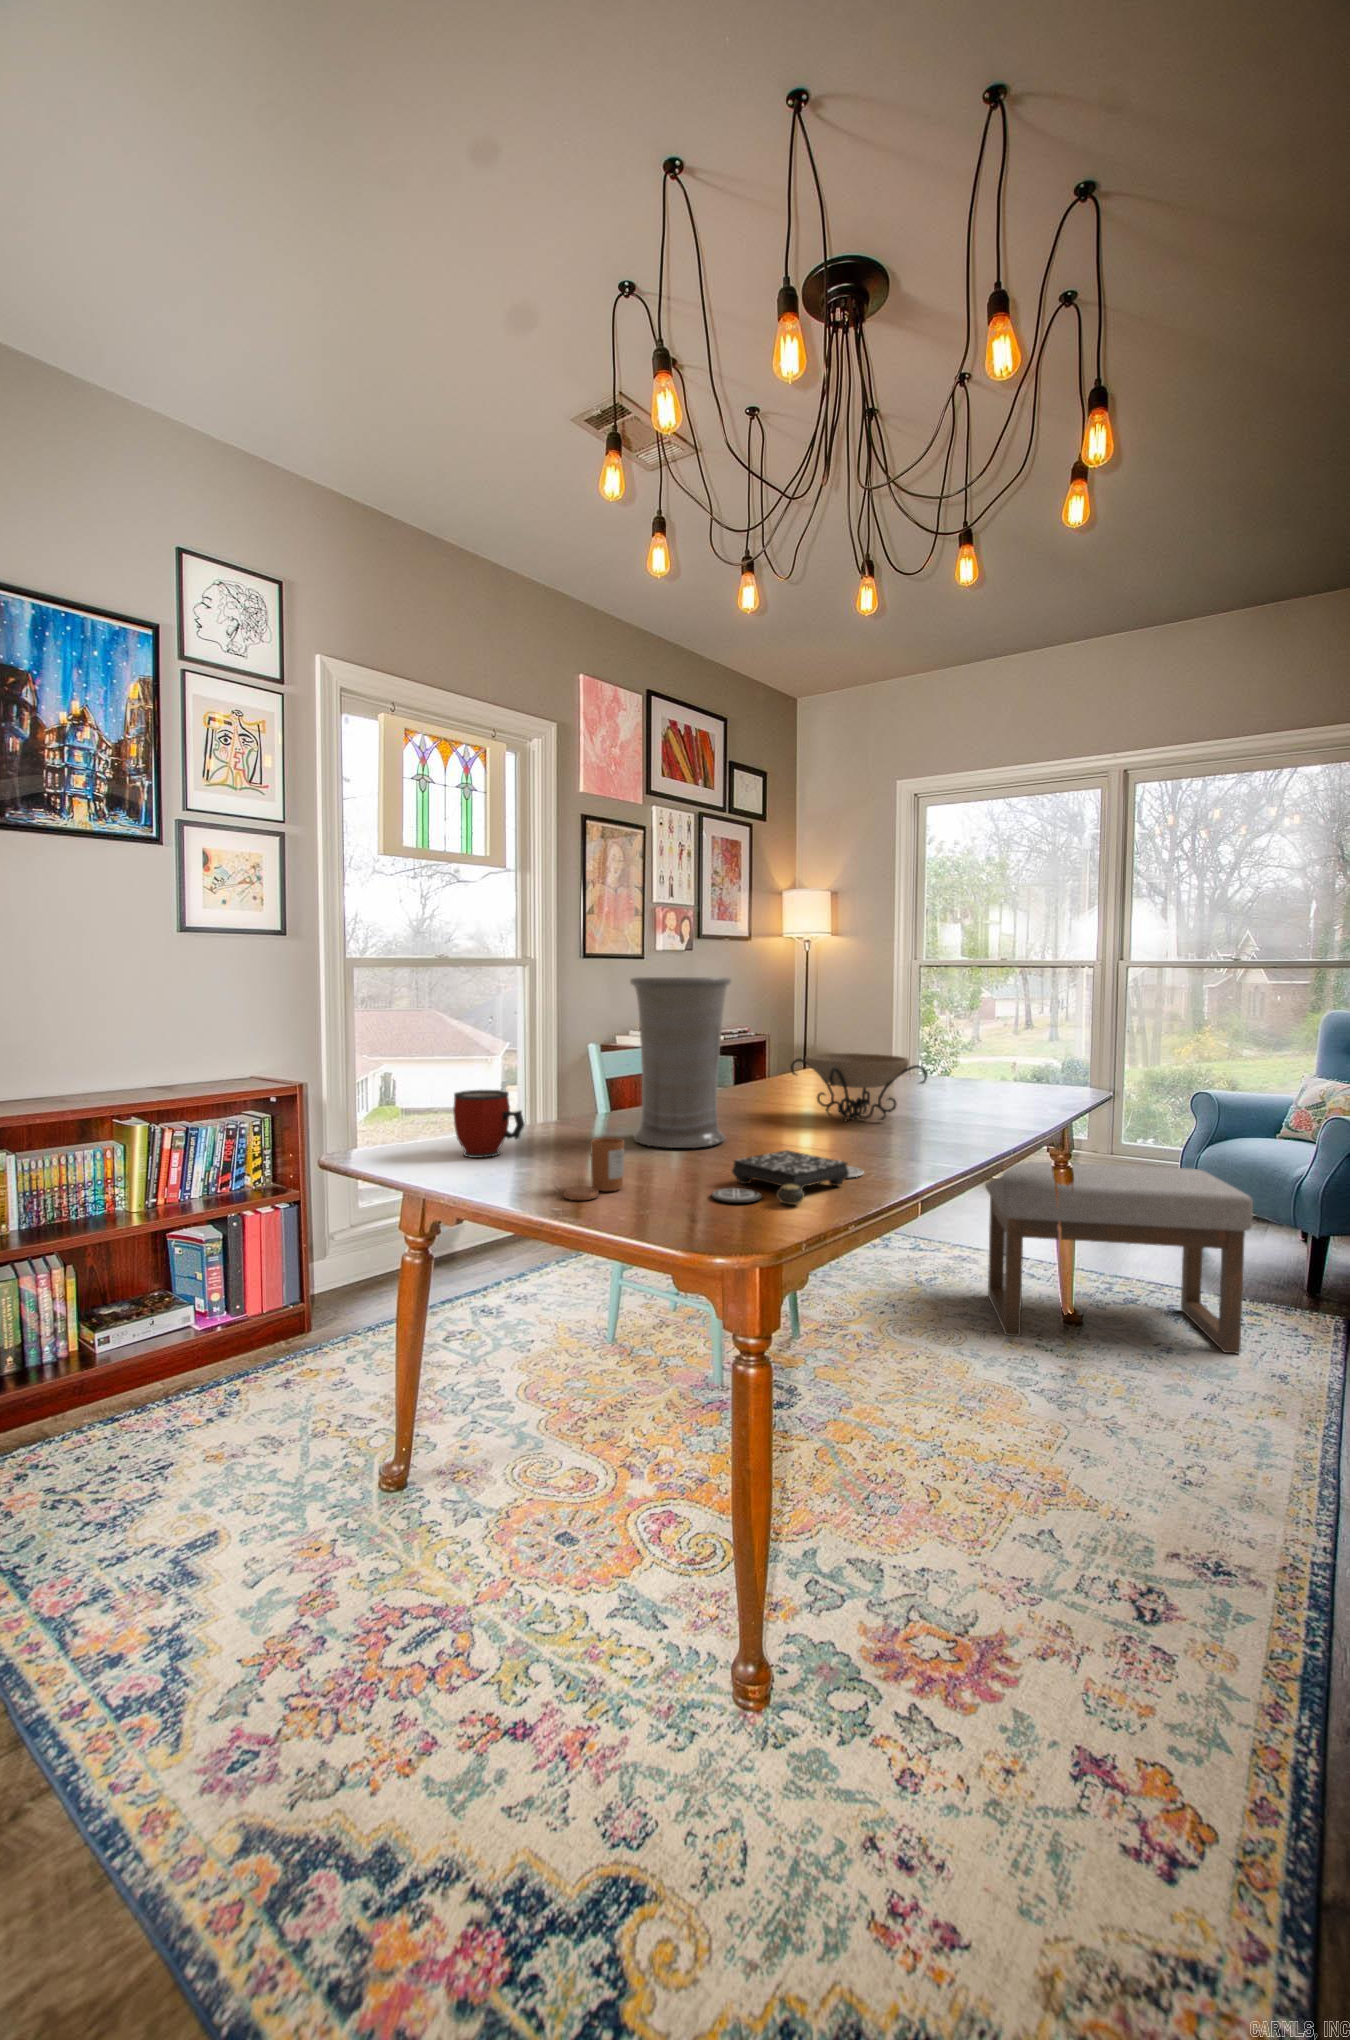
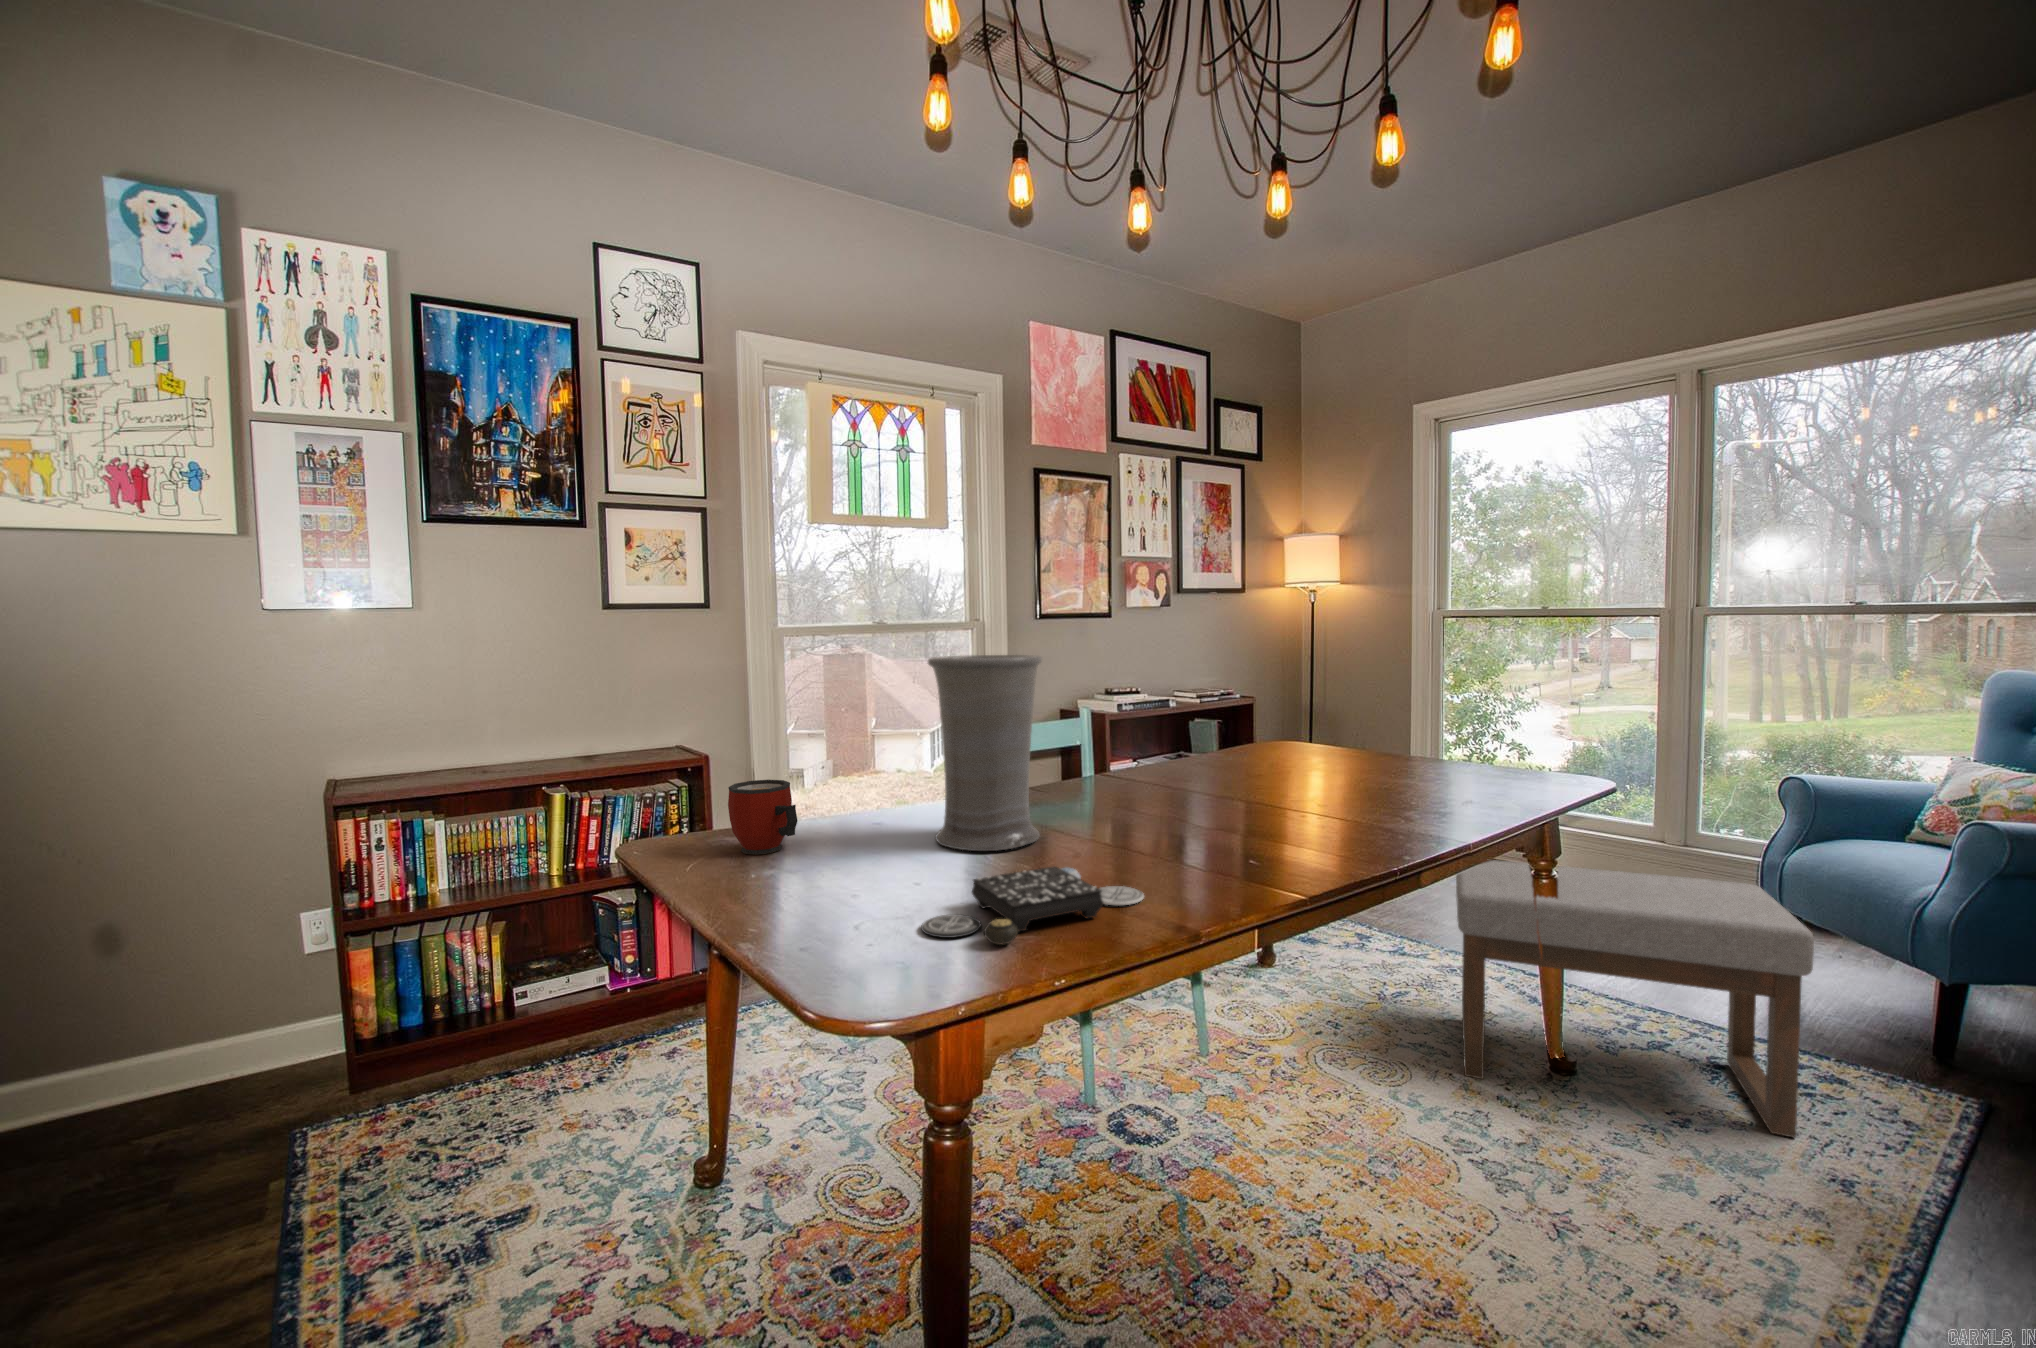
decorative bowl: present [791,1053,927,1121] -> none [1159,736,1305,820]
candle: present [564,1137,624,1200] -> none [766,847,845,921]

